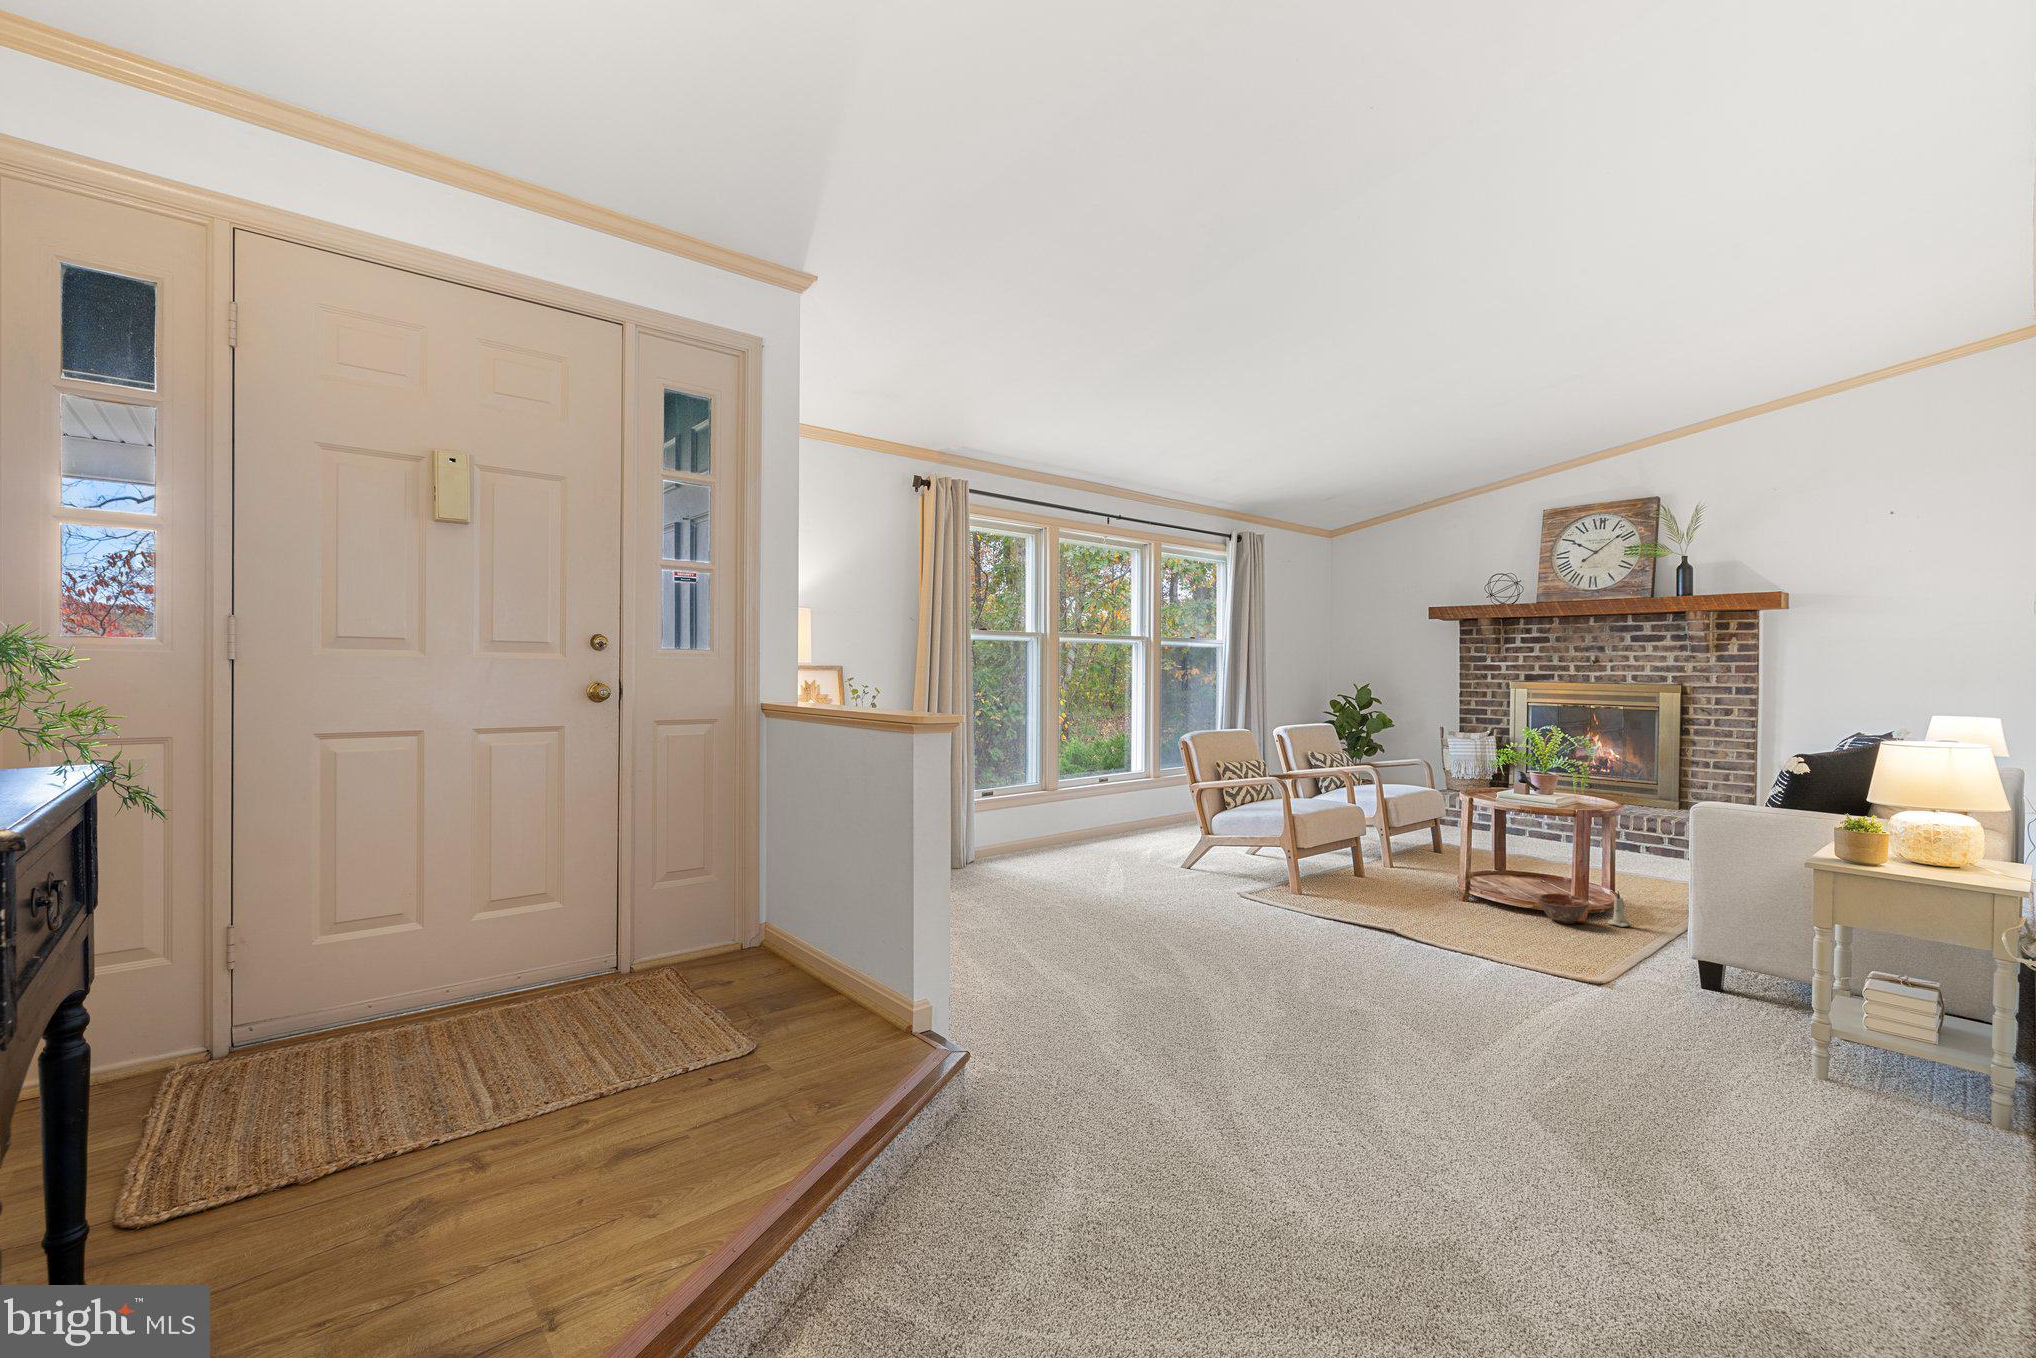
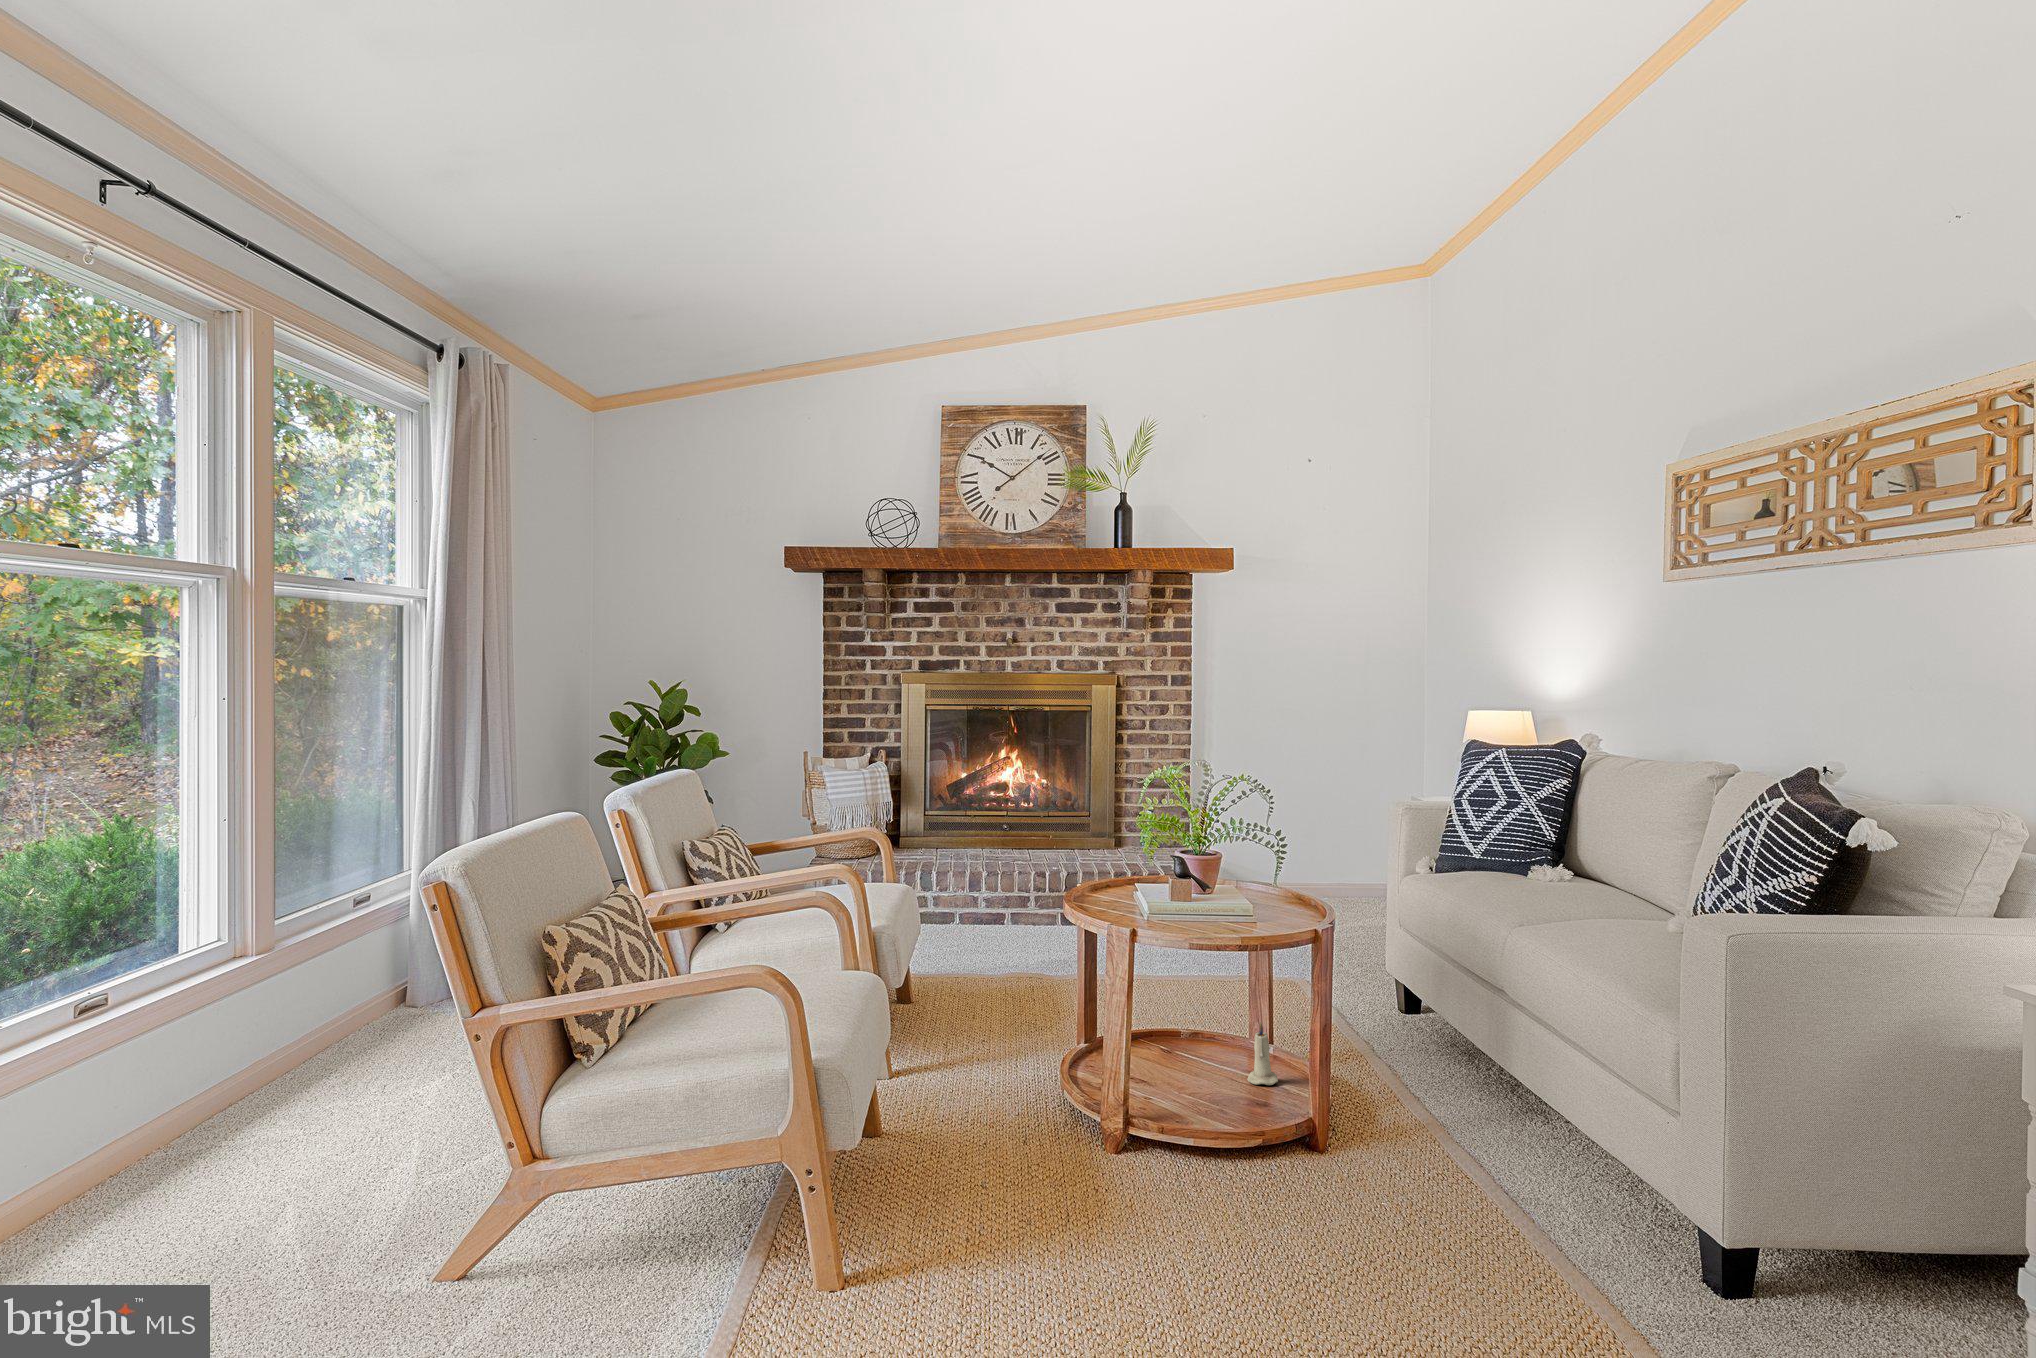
ceramic bowl: present [1537,894,1589,924] -> none [1164,1047,1244,1107]

